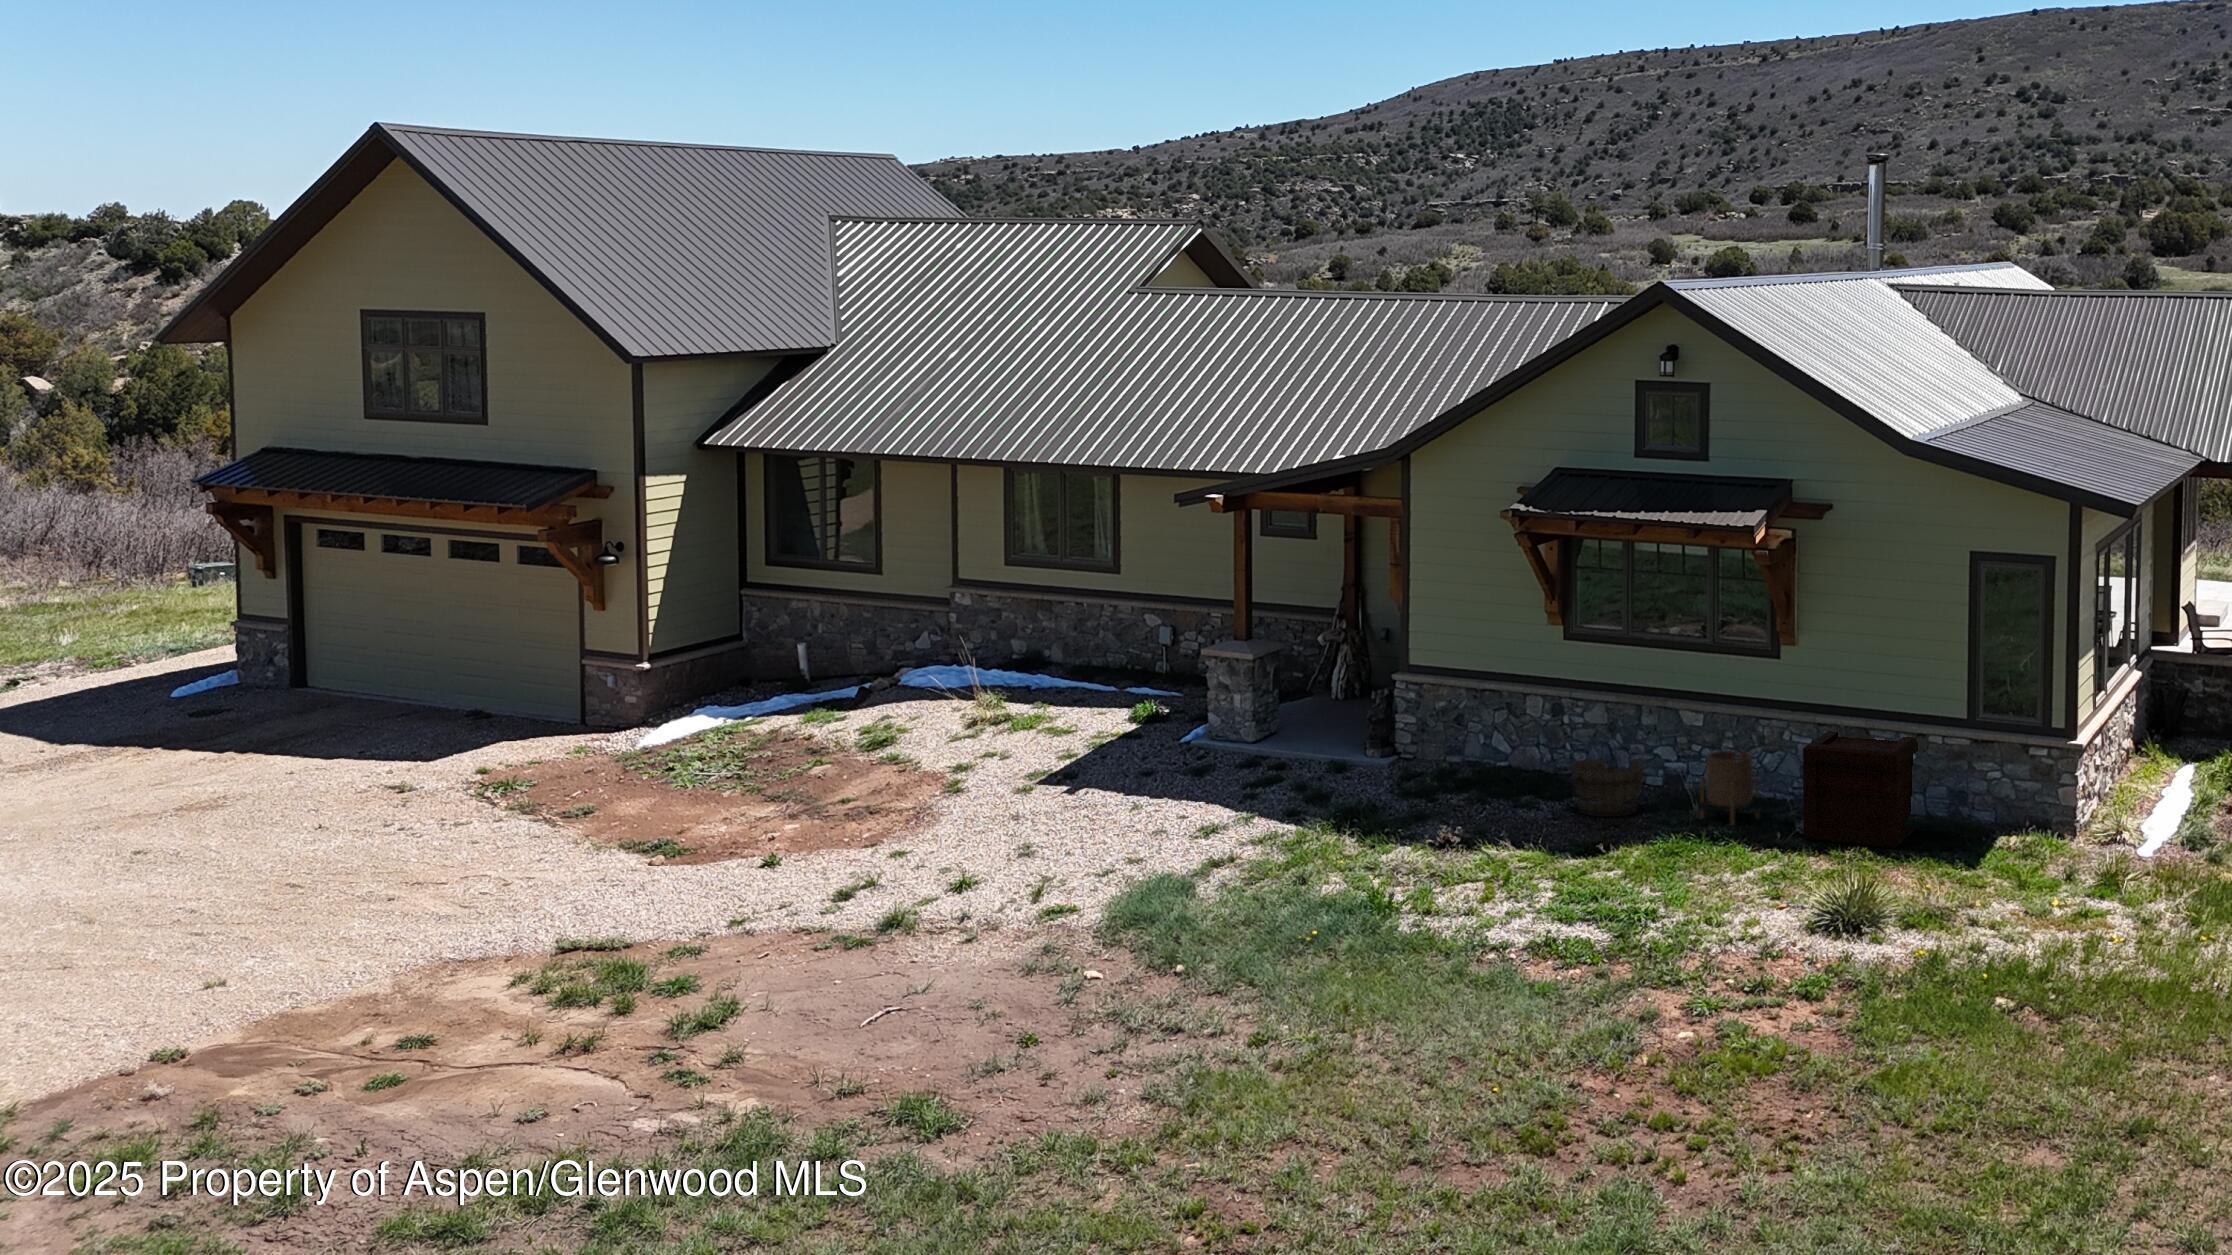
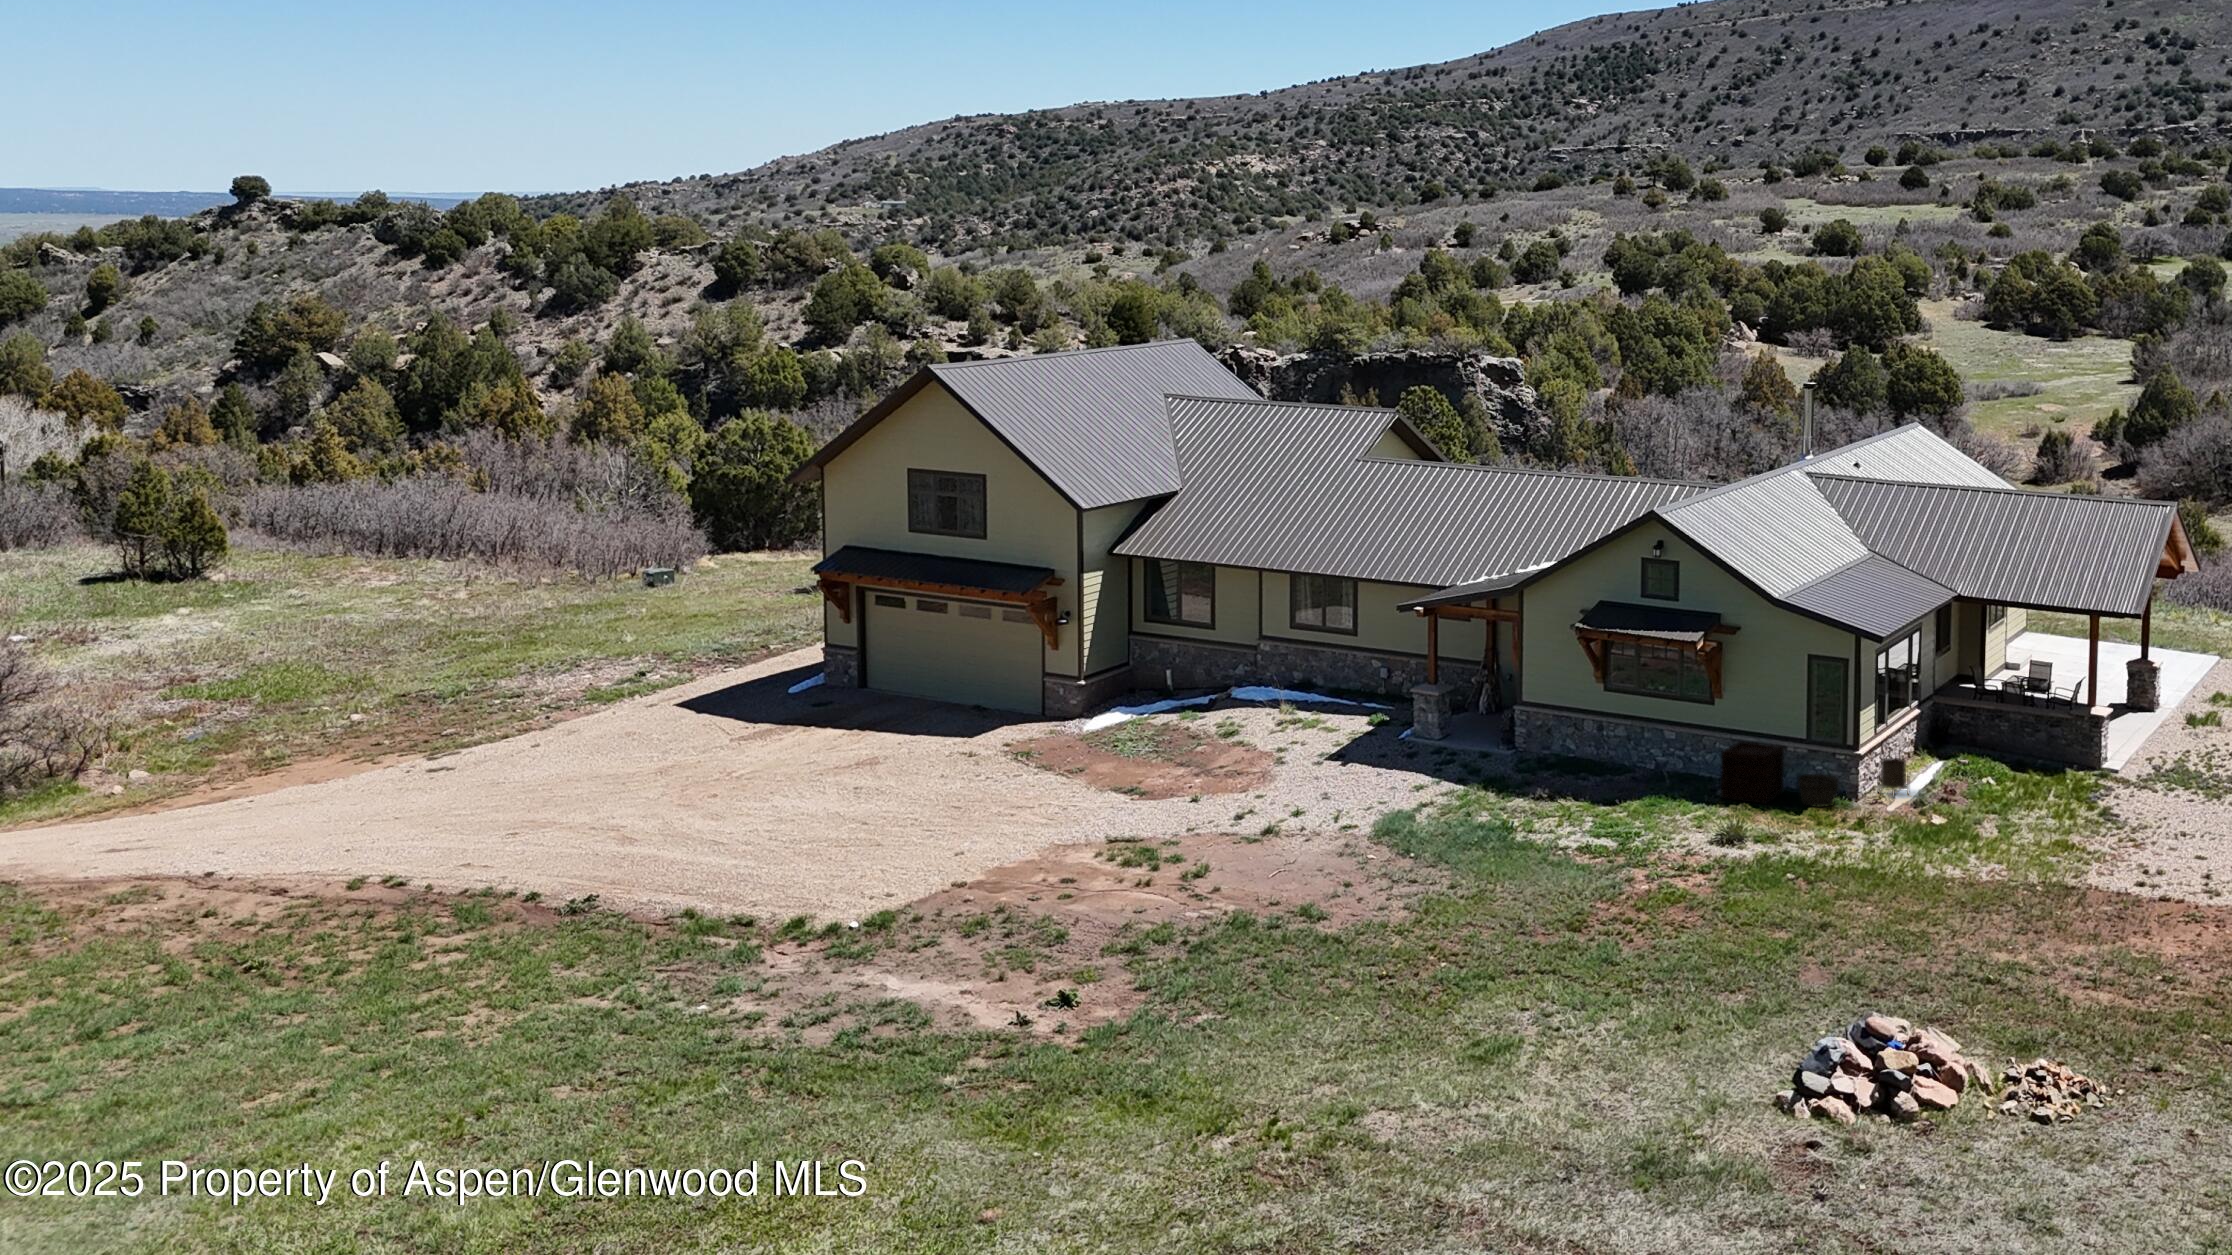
planter: present [1700,751,1759,825] -> present [1877,758,1910,792]
wooden bucket: present [1571,757,1644,817] -> present [1798,773,1839,807]

